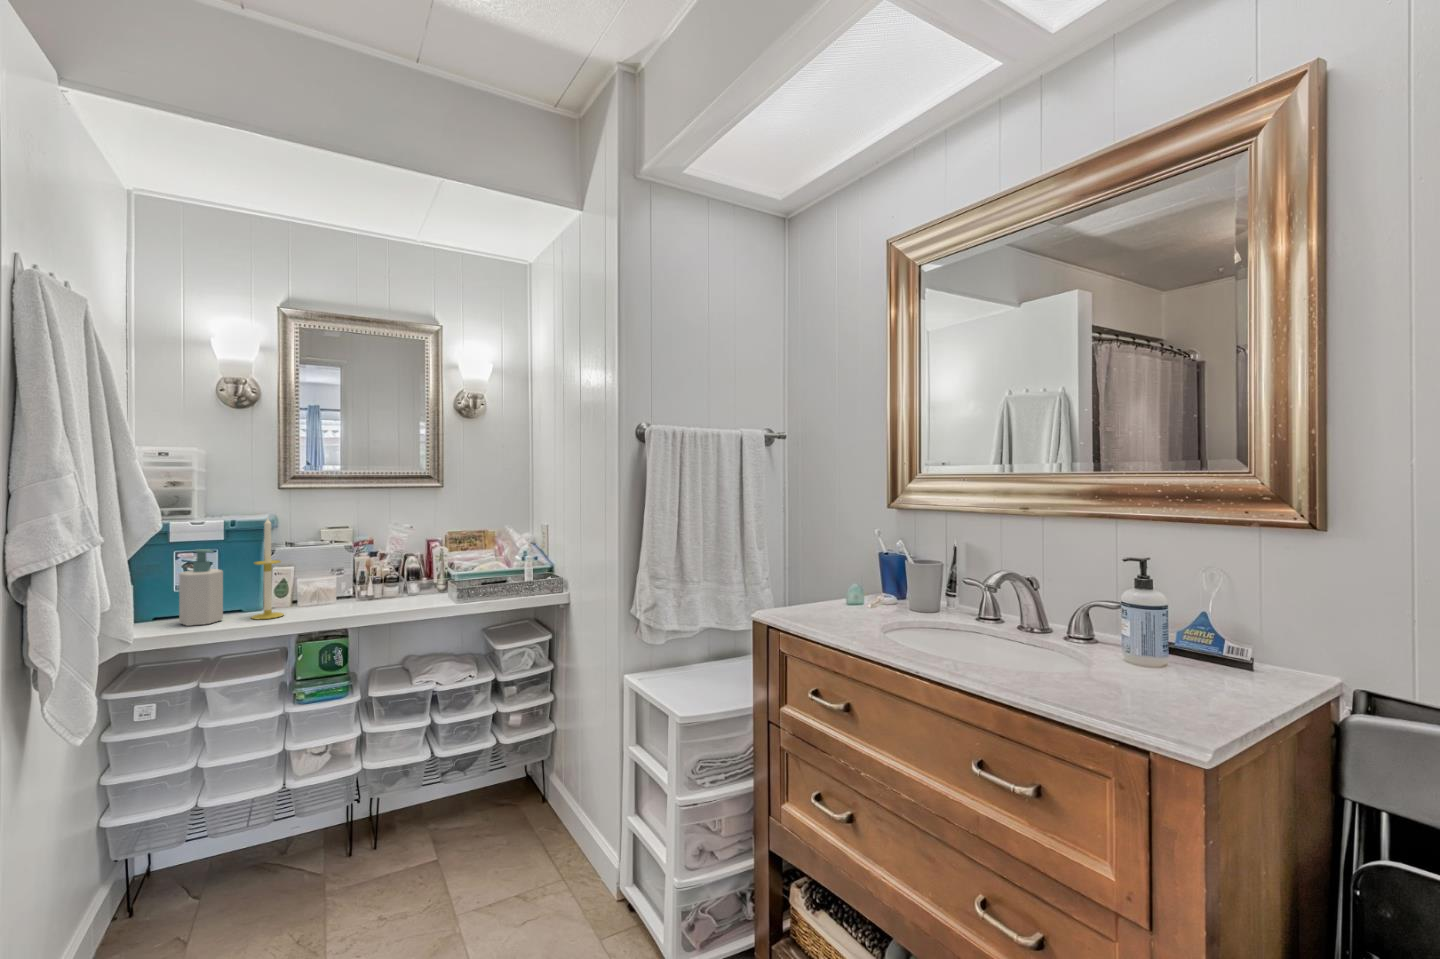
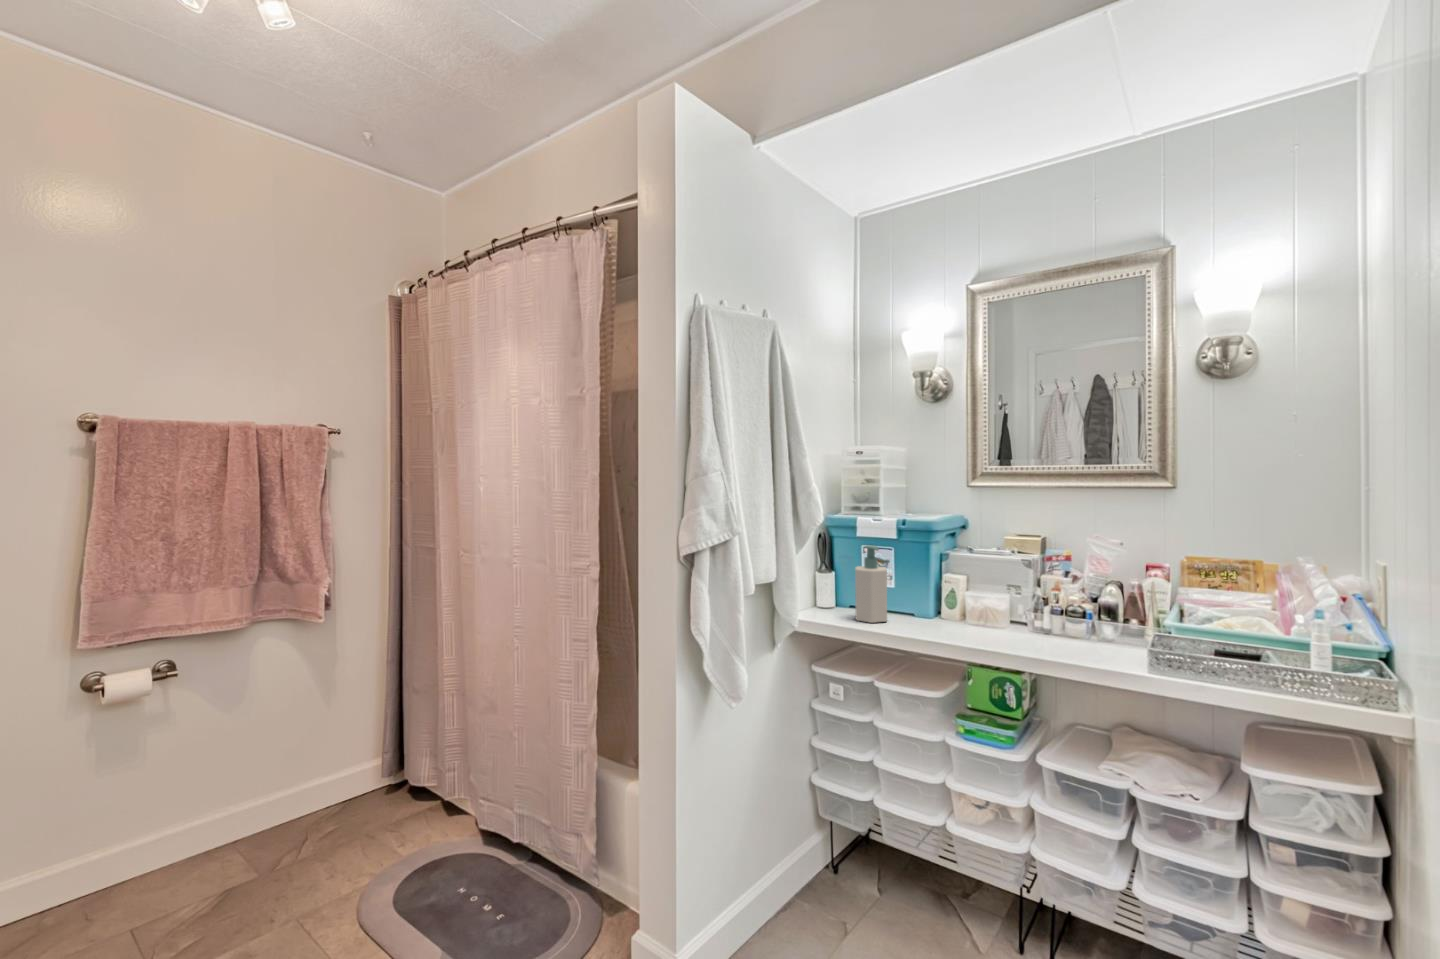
candle: present [252,518,284,619] -> none [909,515,940,631]

